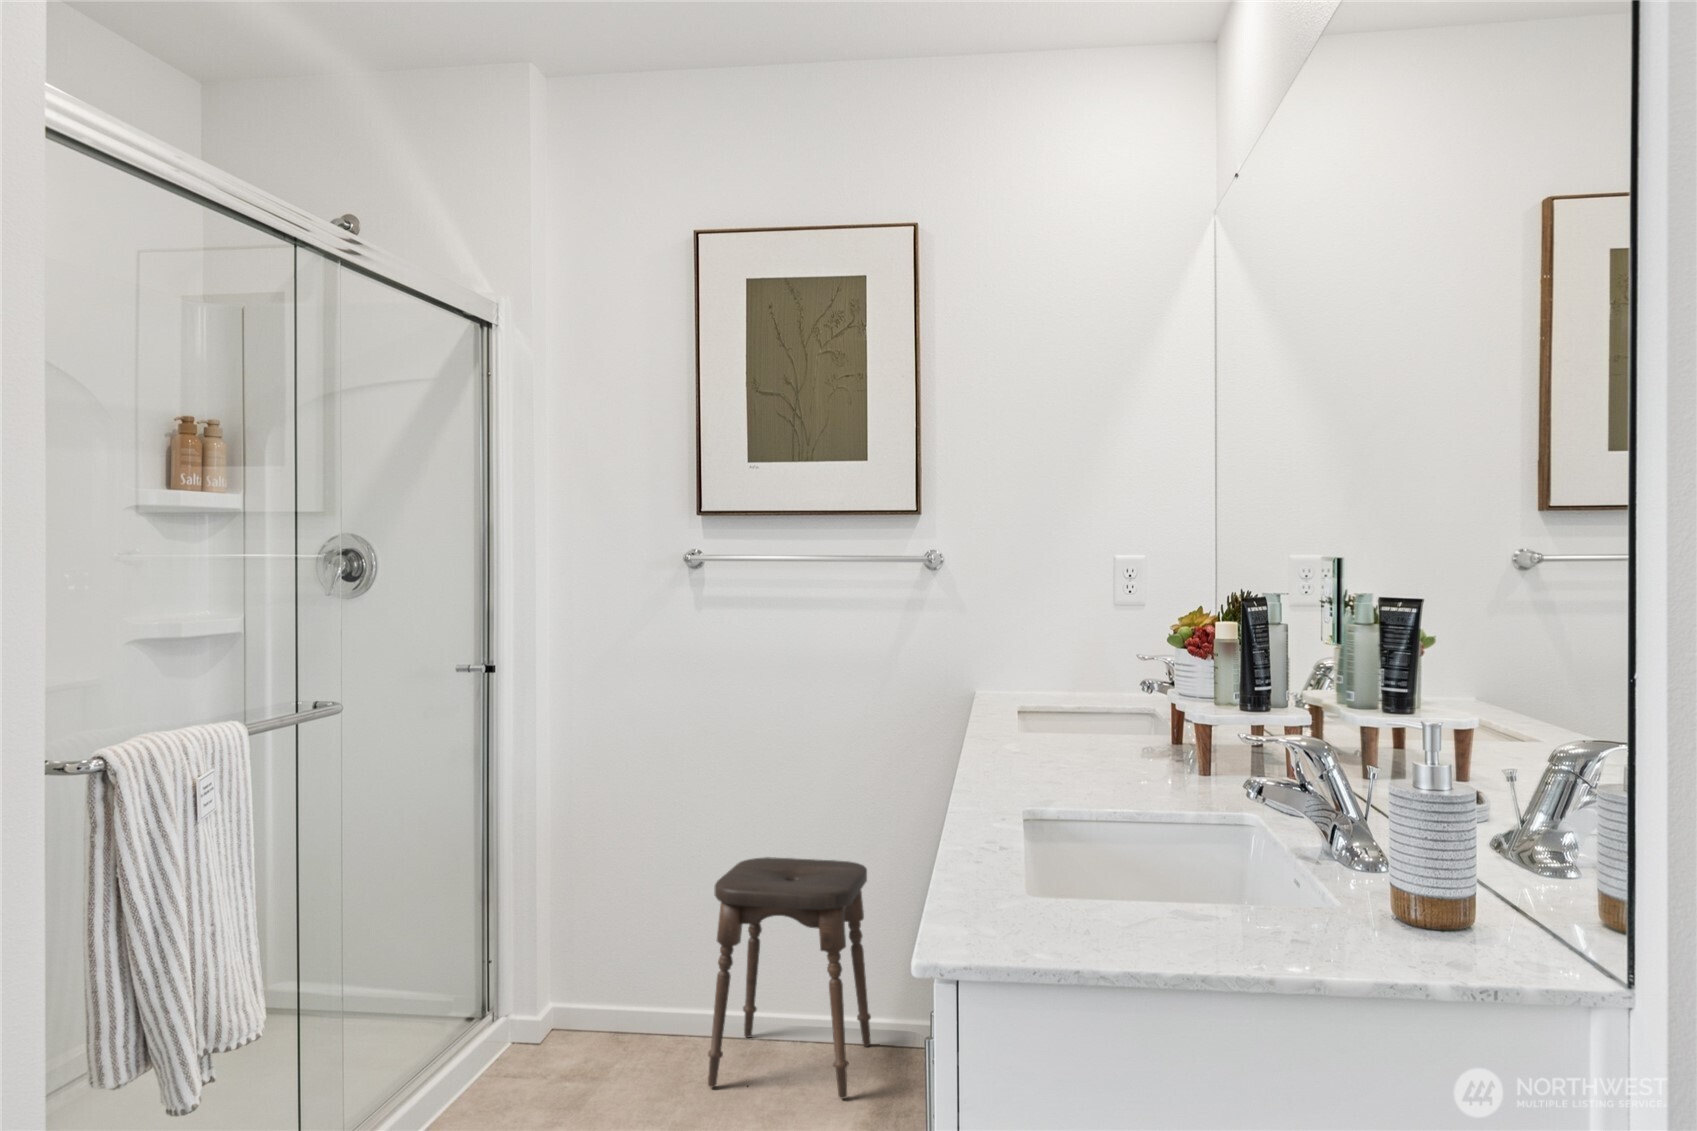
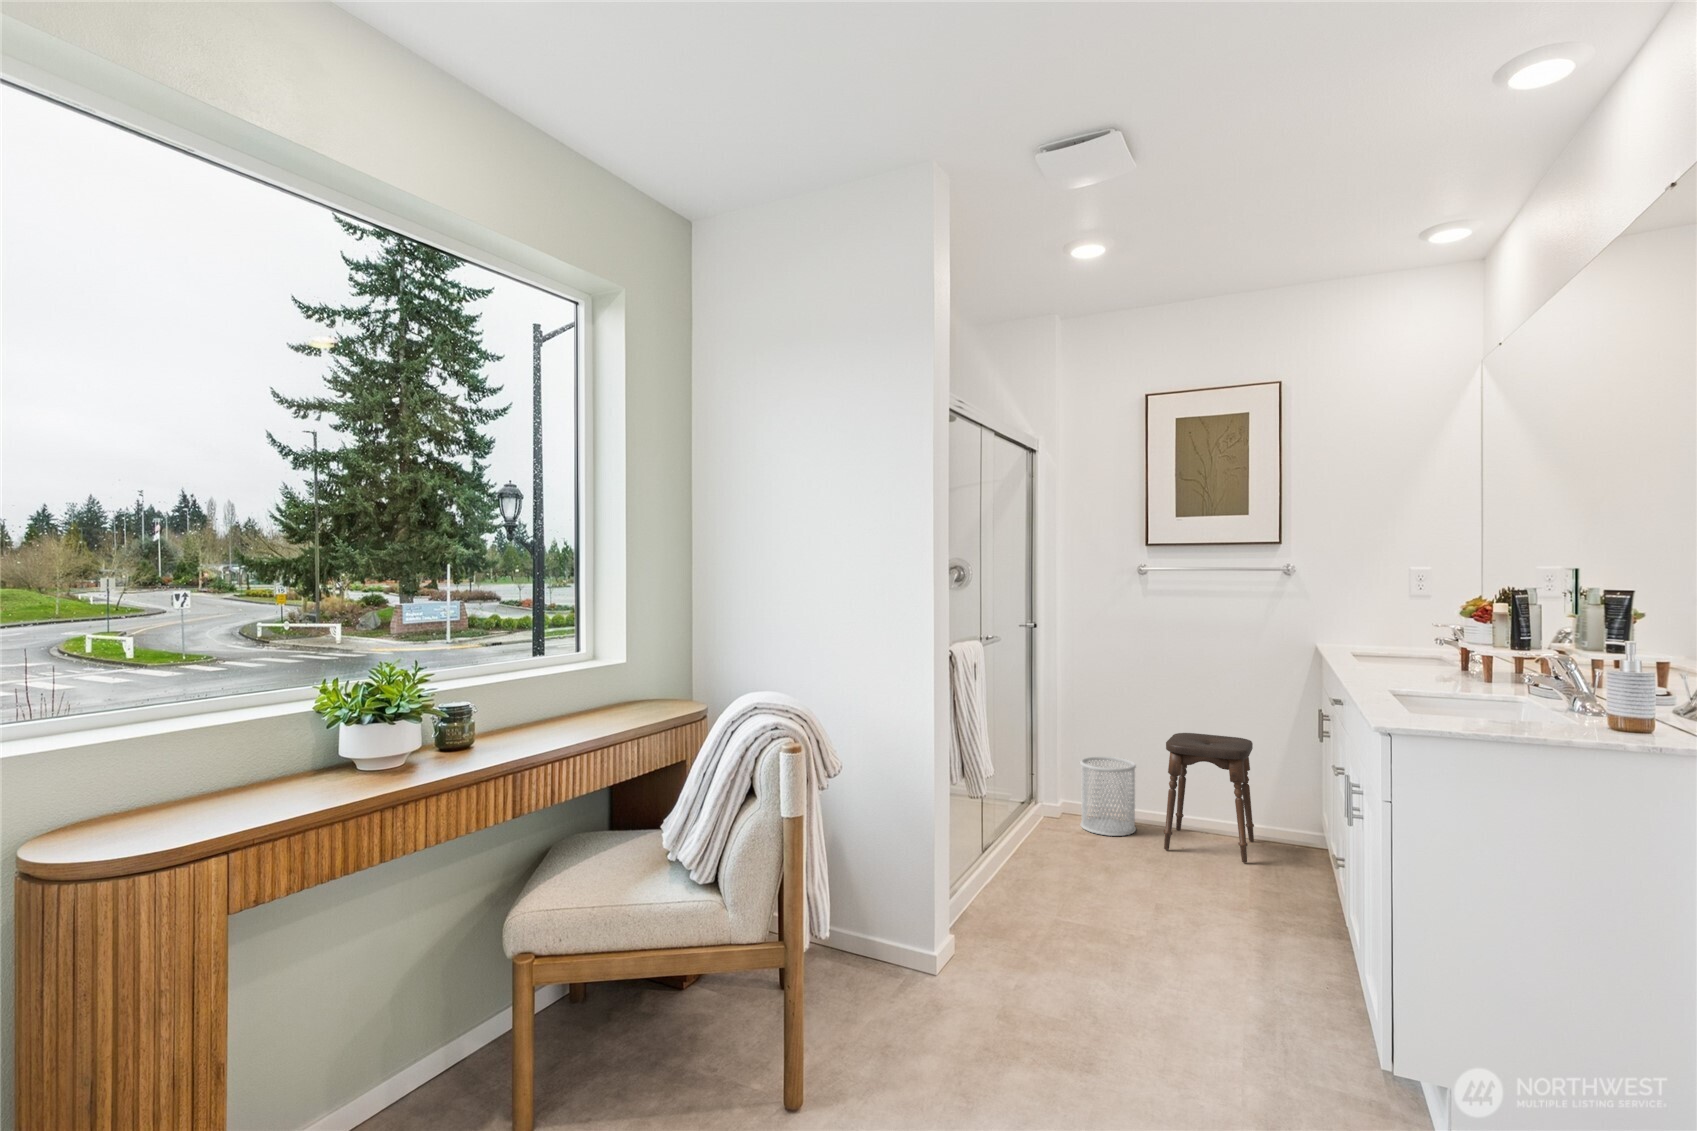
wastebasket: none [570,910,672,1067] -> present [1080,757,1136,836]

